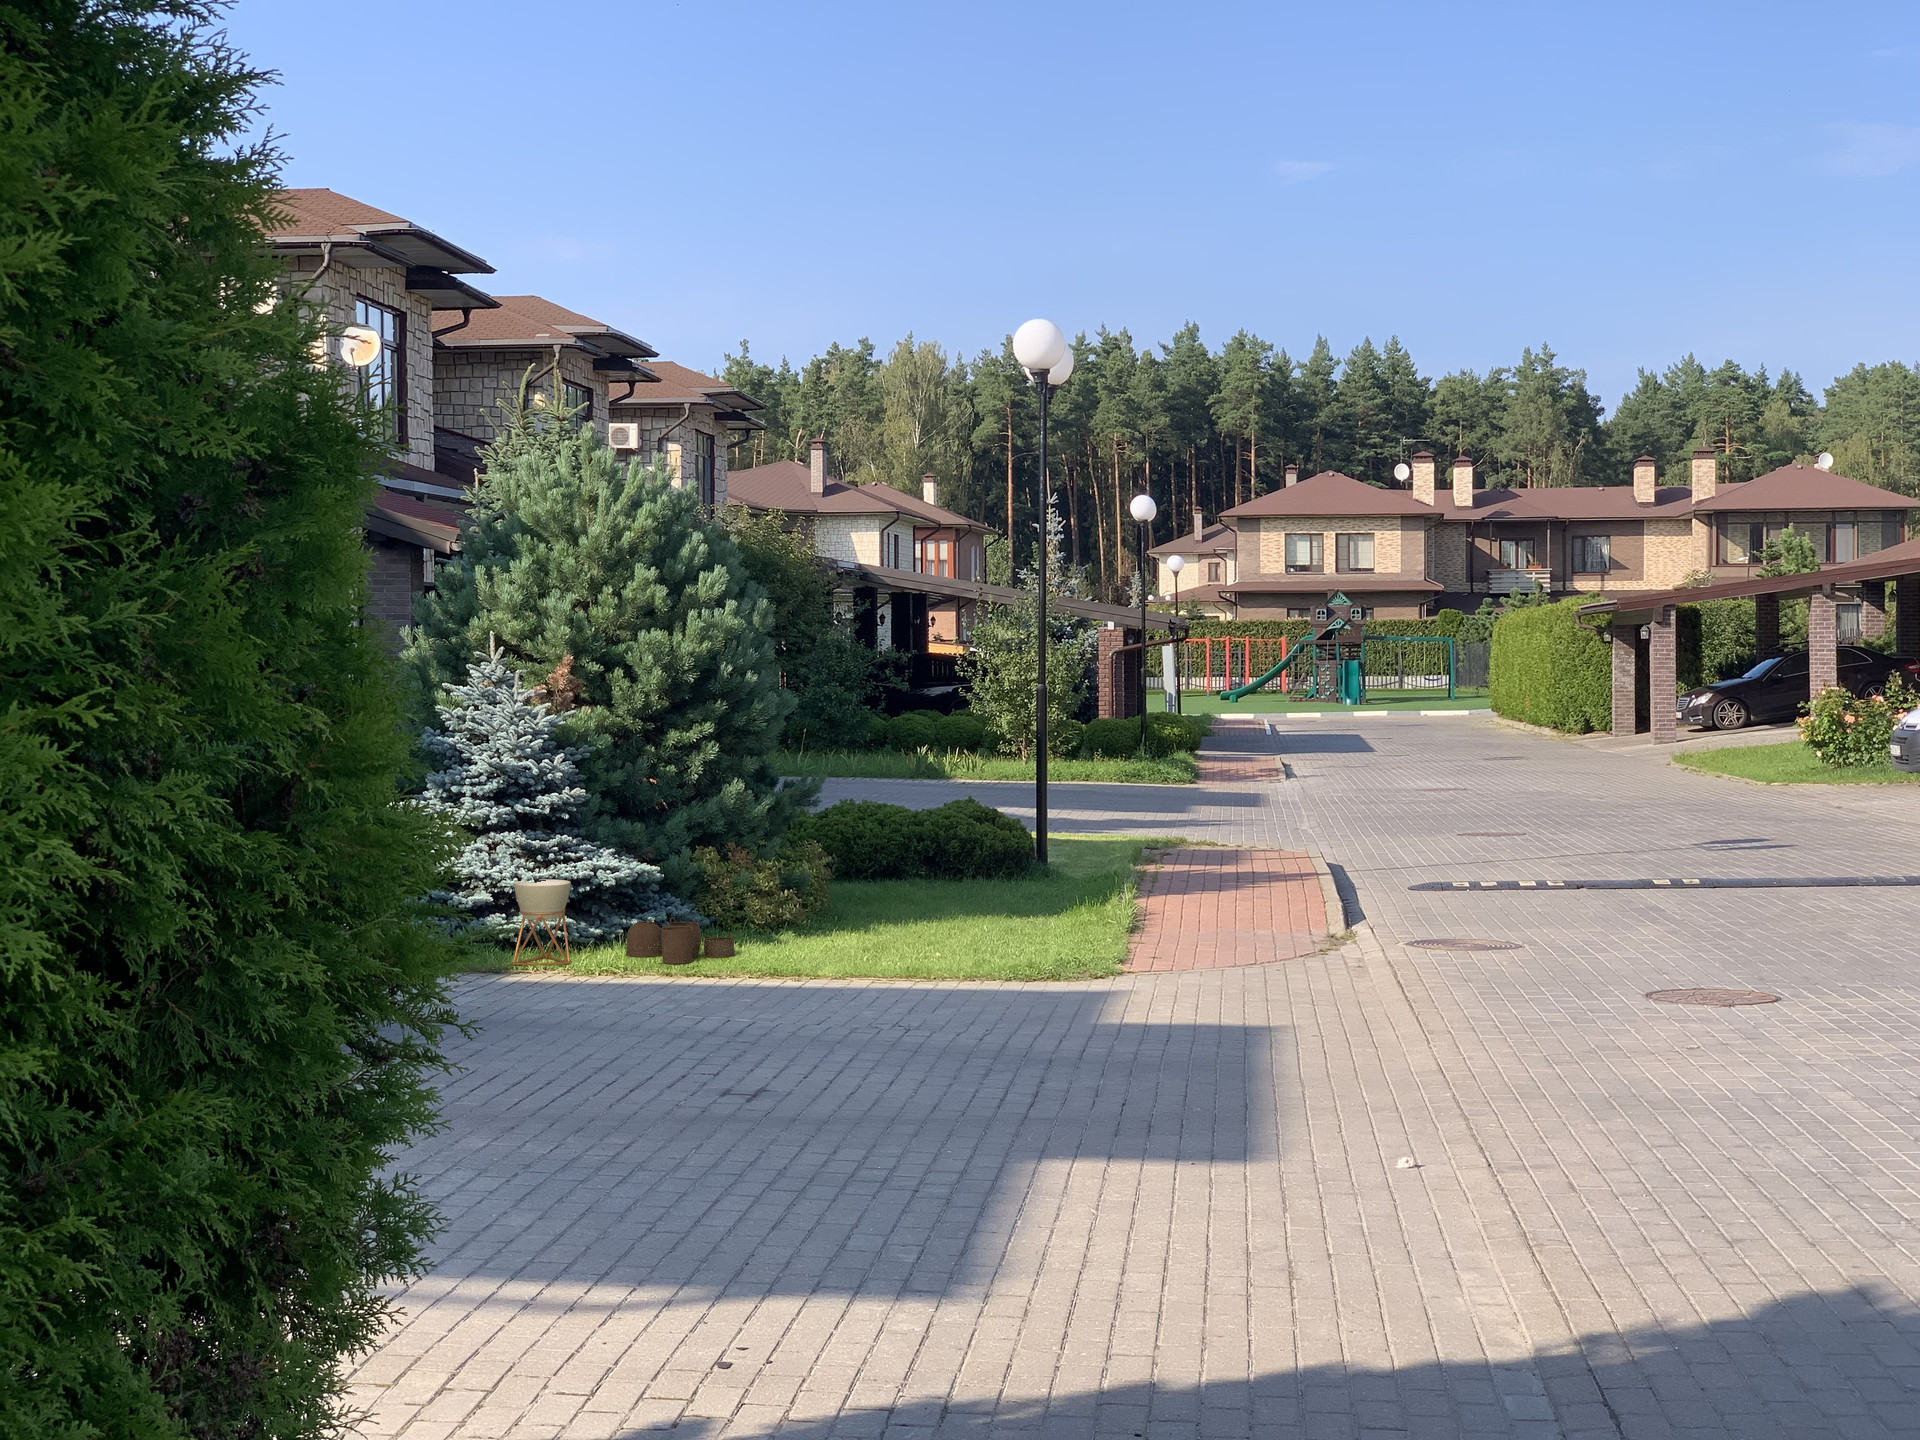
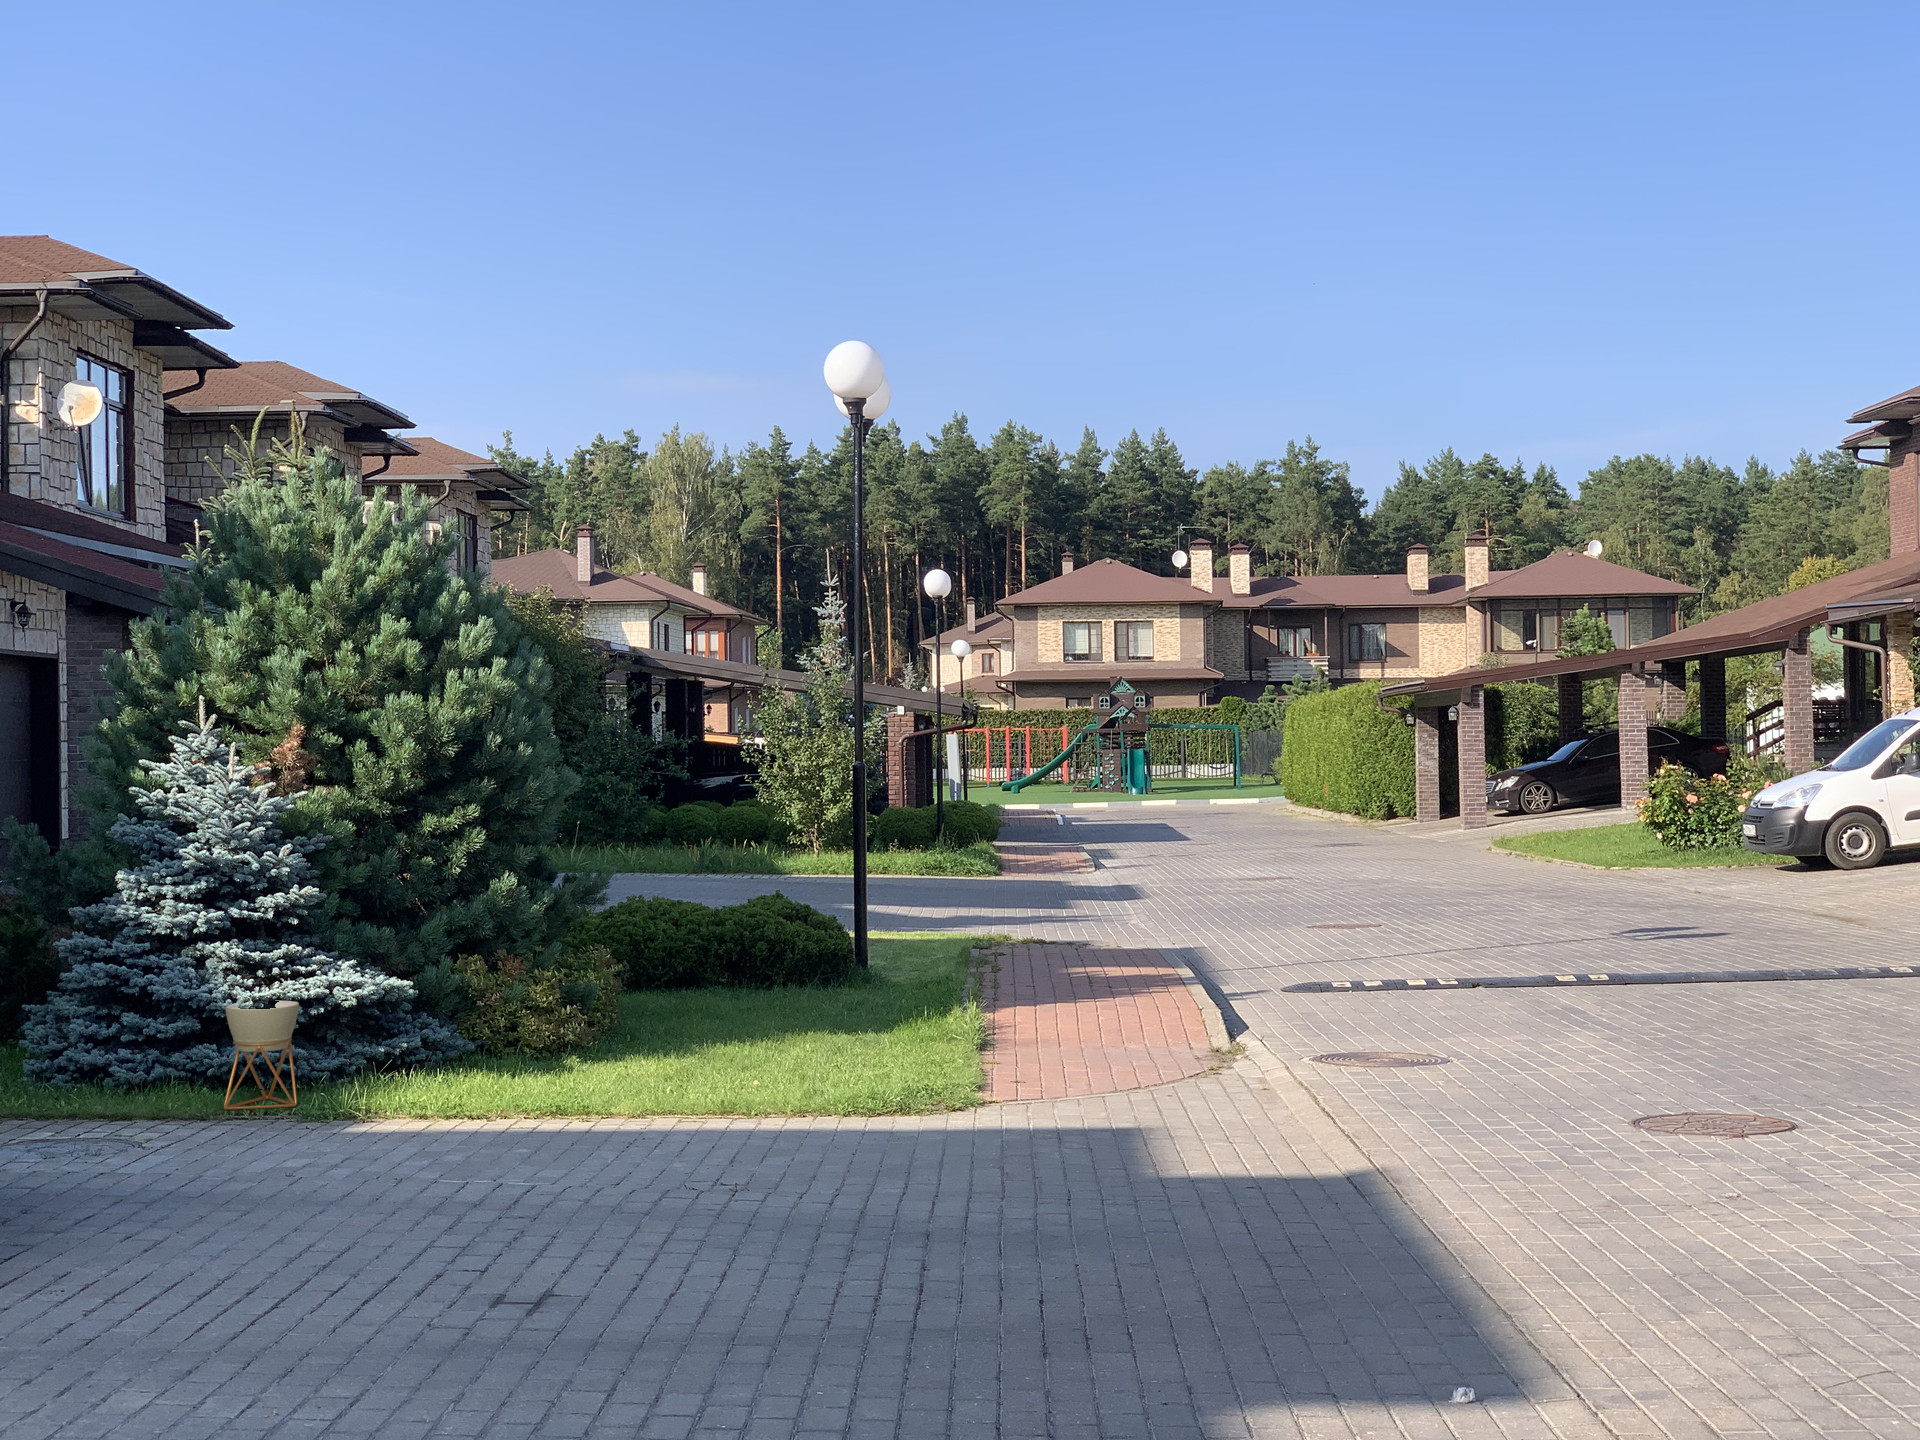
woven basket: present [626,917,735,964] -> none [369,1043,507,1101]

